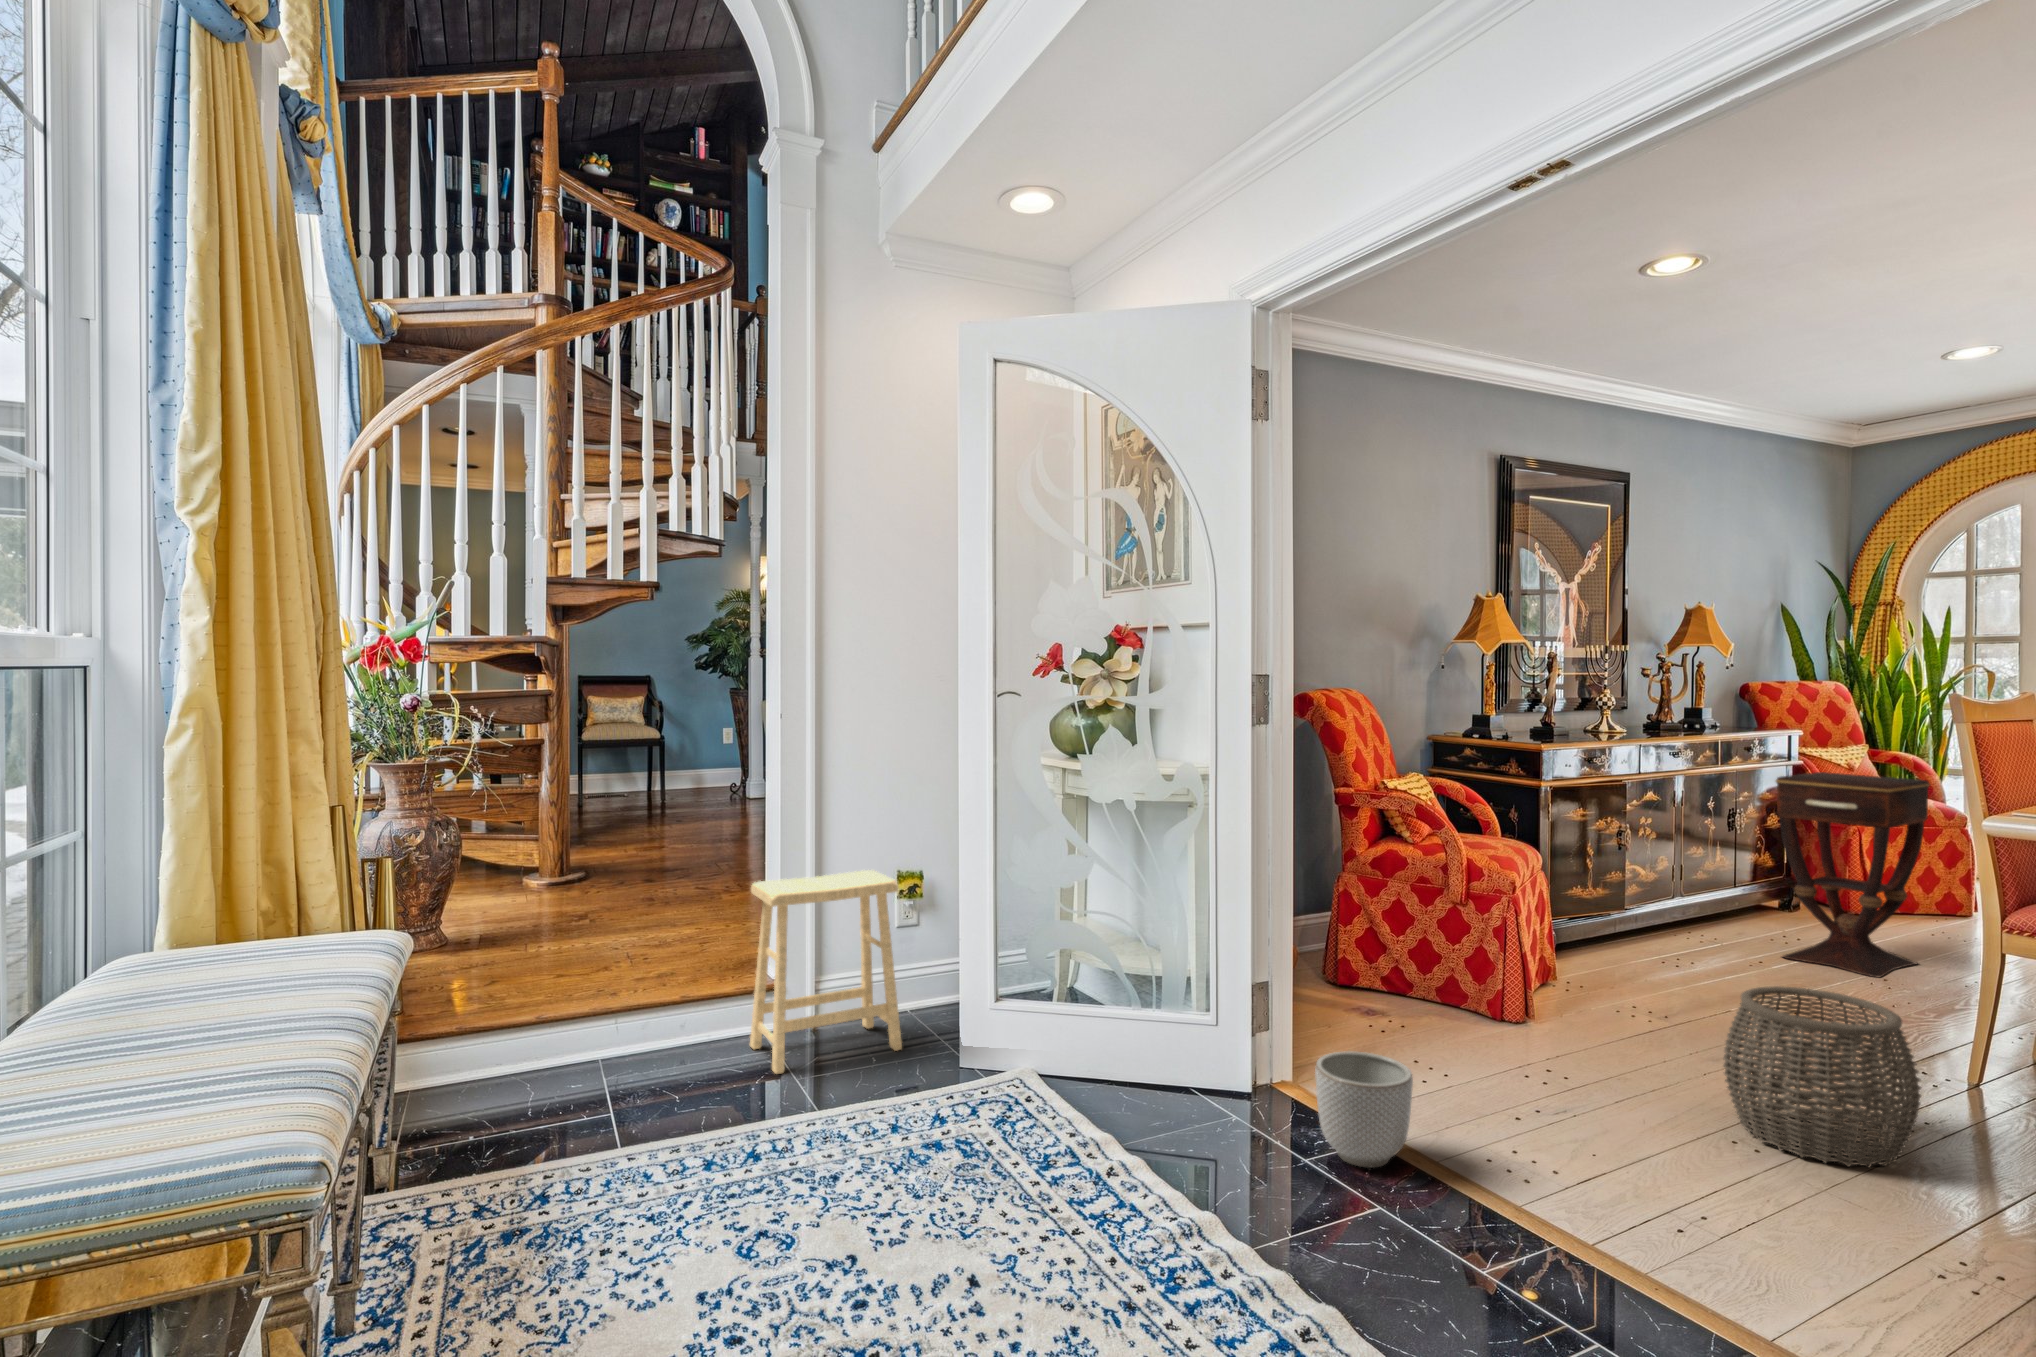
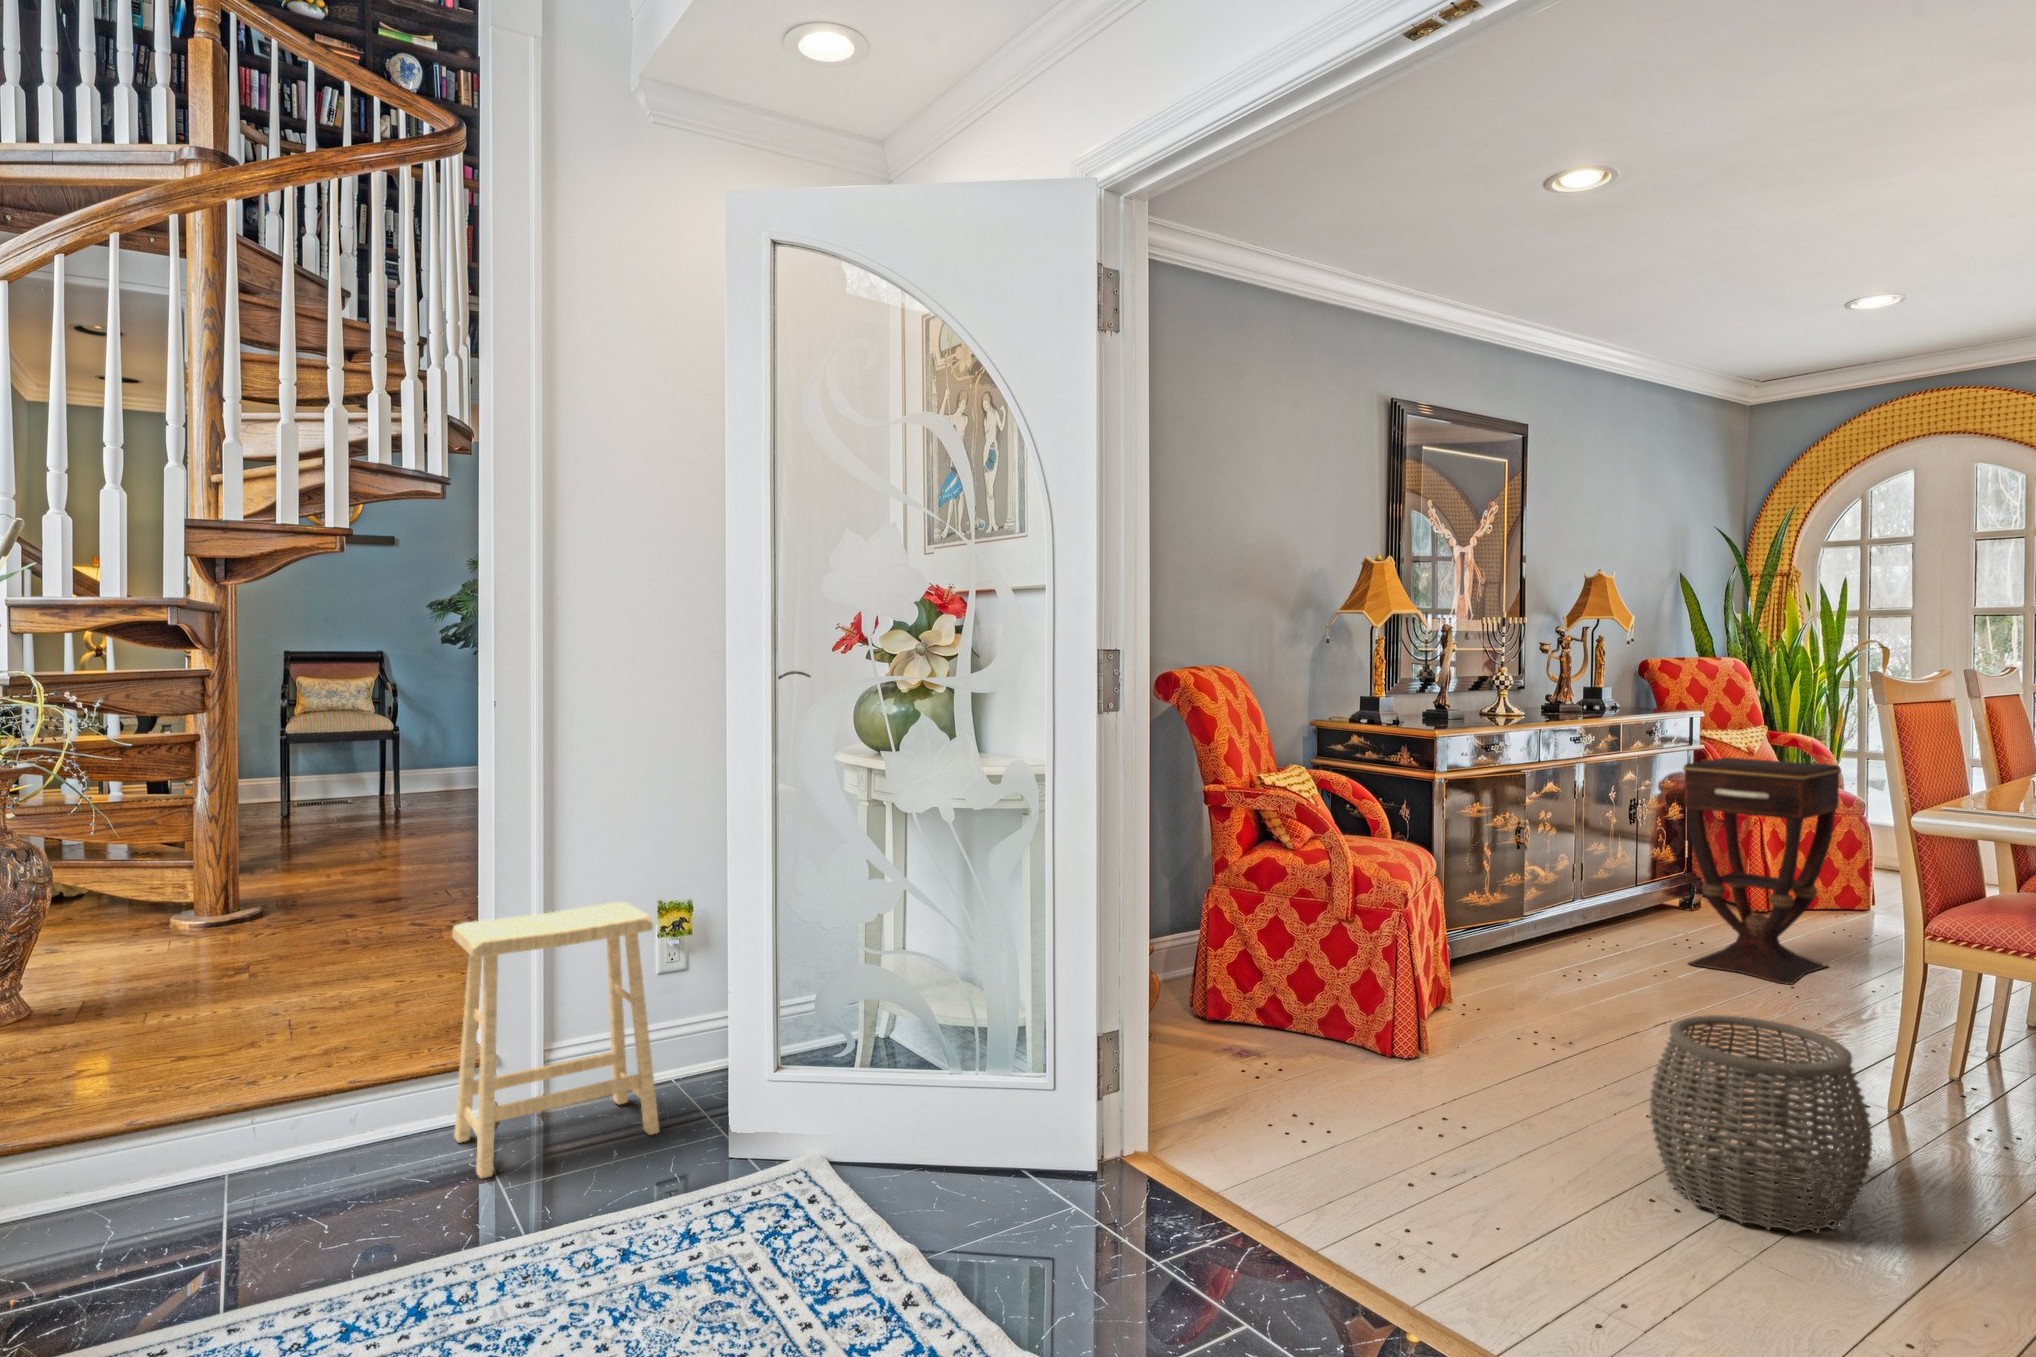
planter: present [1315,1051,1413,1168] -> none [1173,1122,1293,1273]

